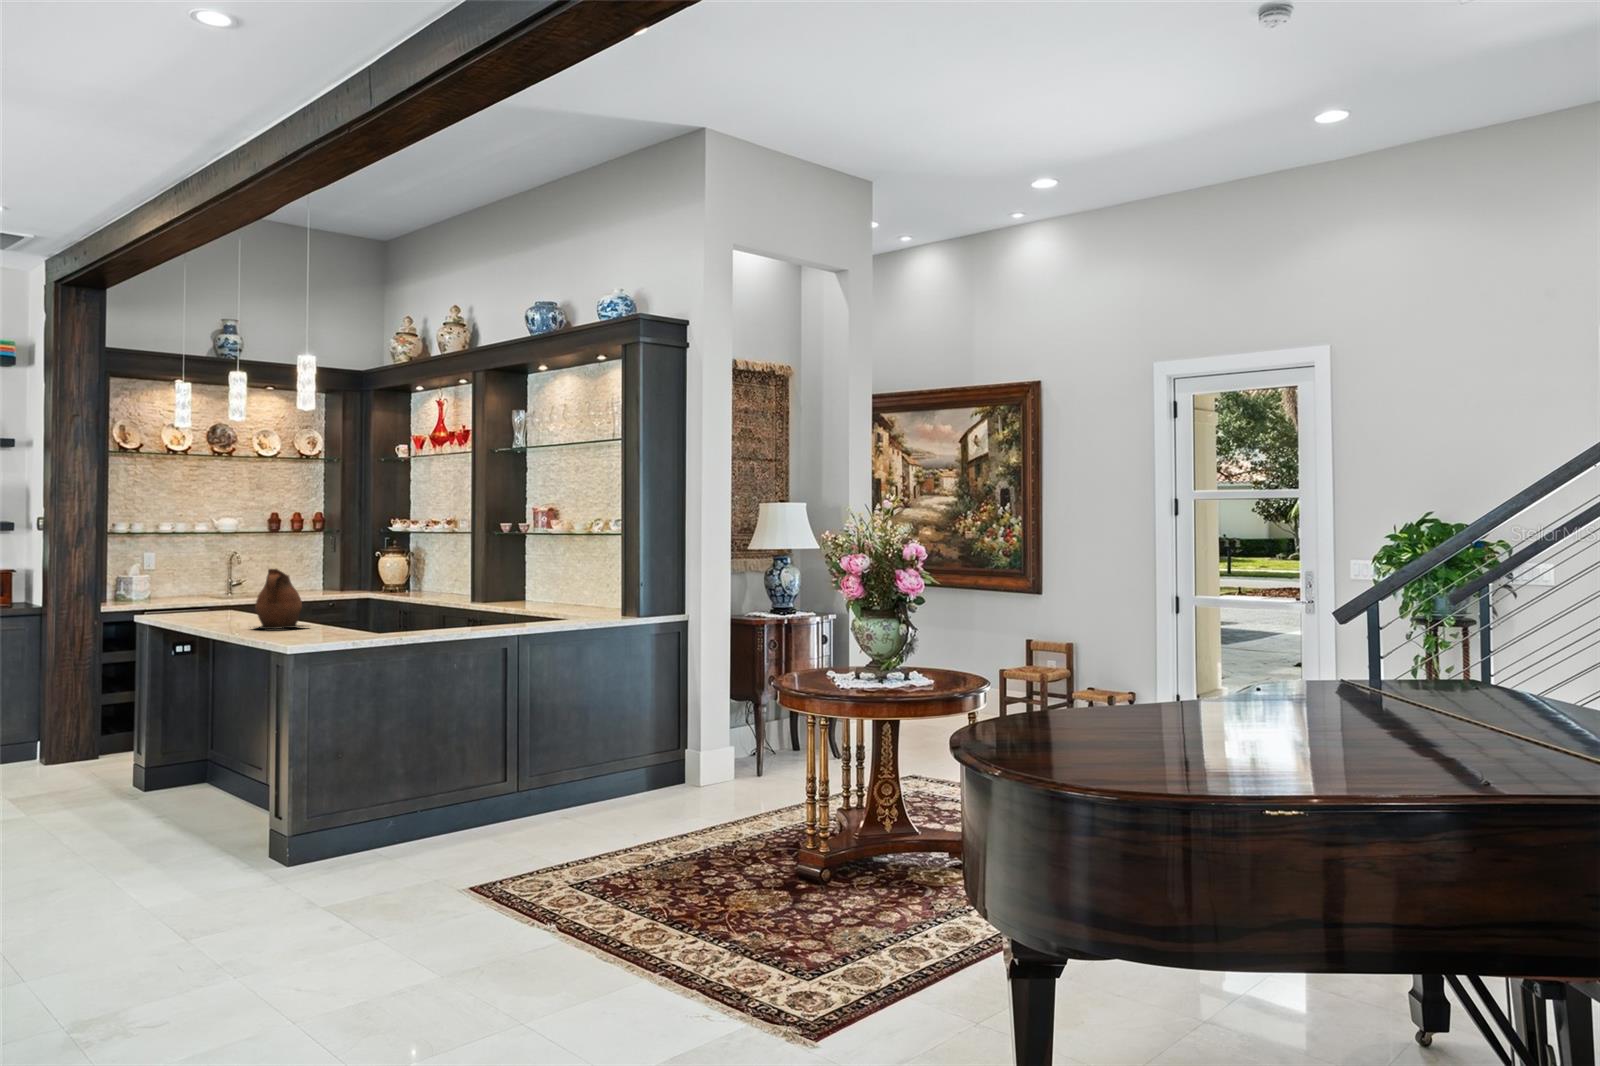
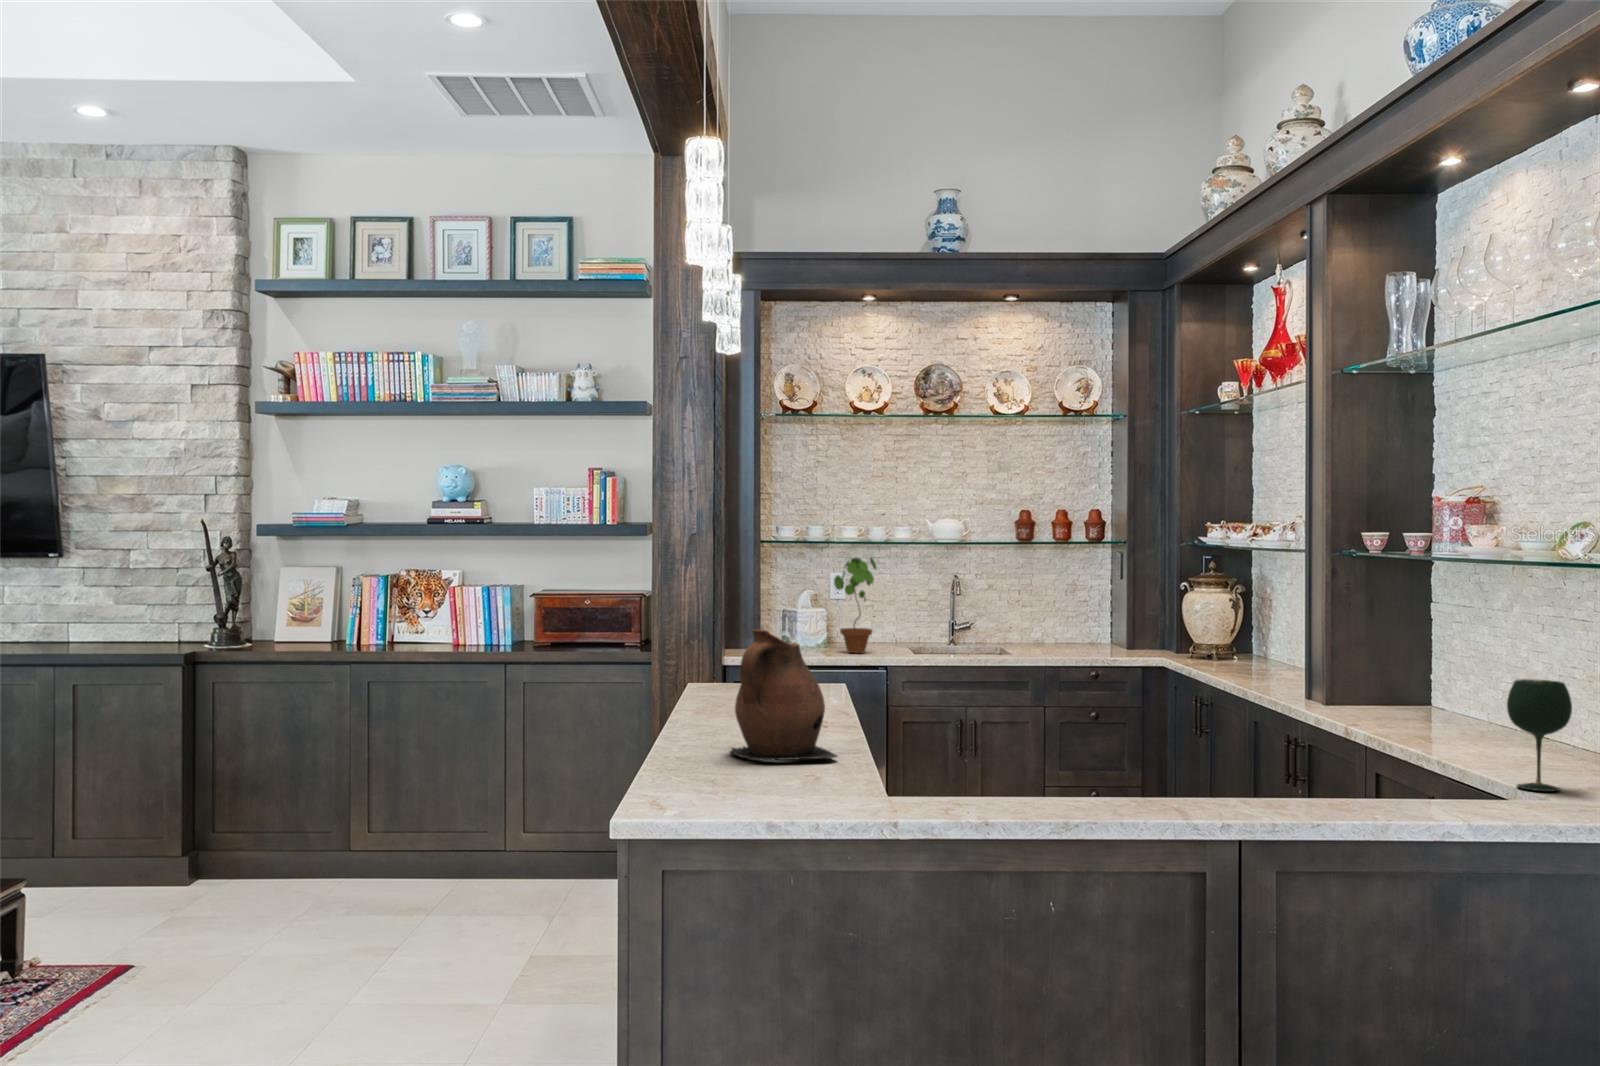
potted plant: none [150,541,179,602] -> present [834,557,876,653]
wine glass: none [576,578,597,618] -> present [1507,679,1572,791]

